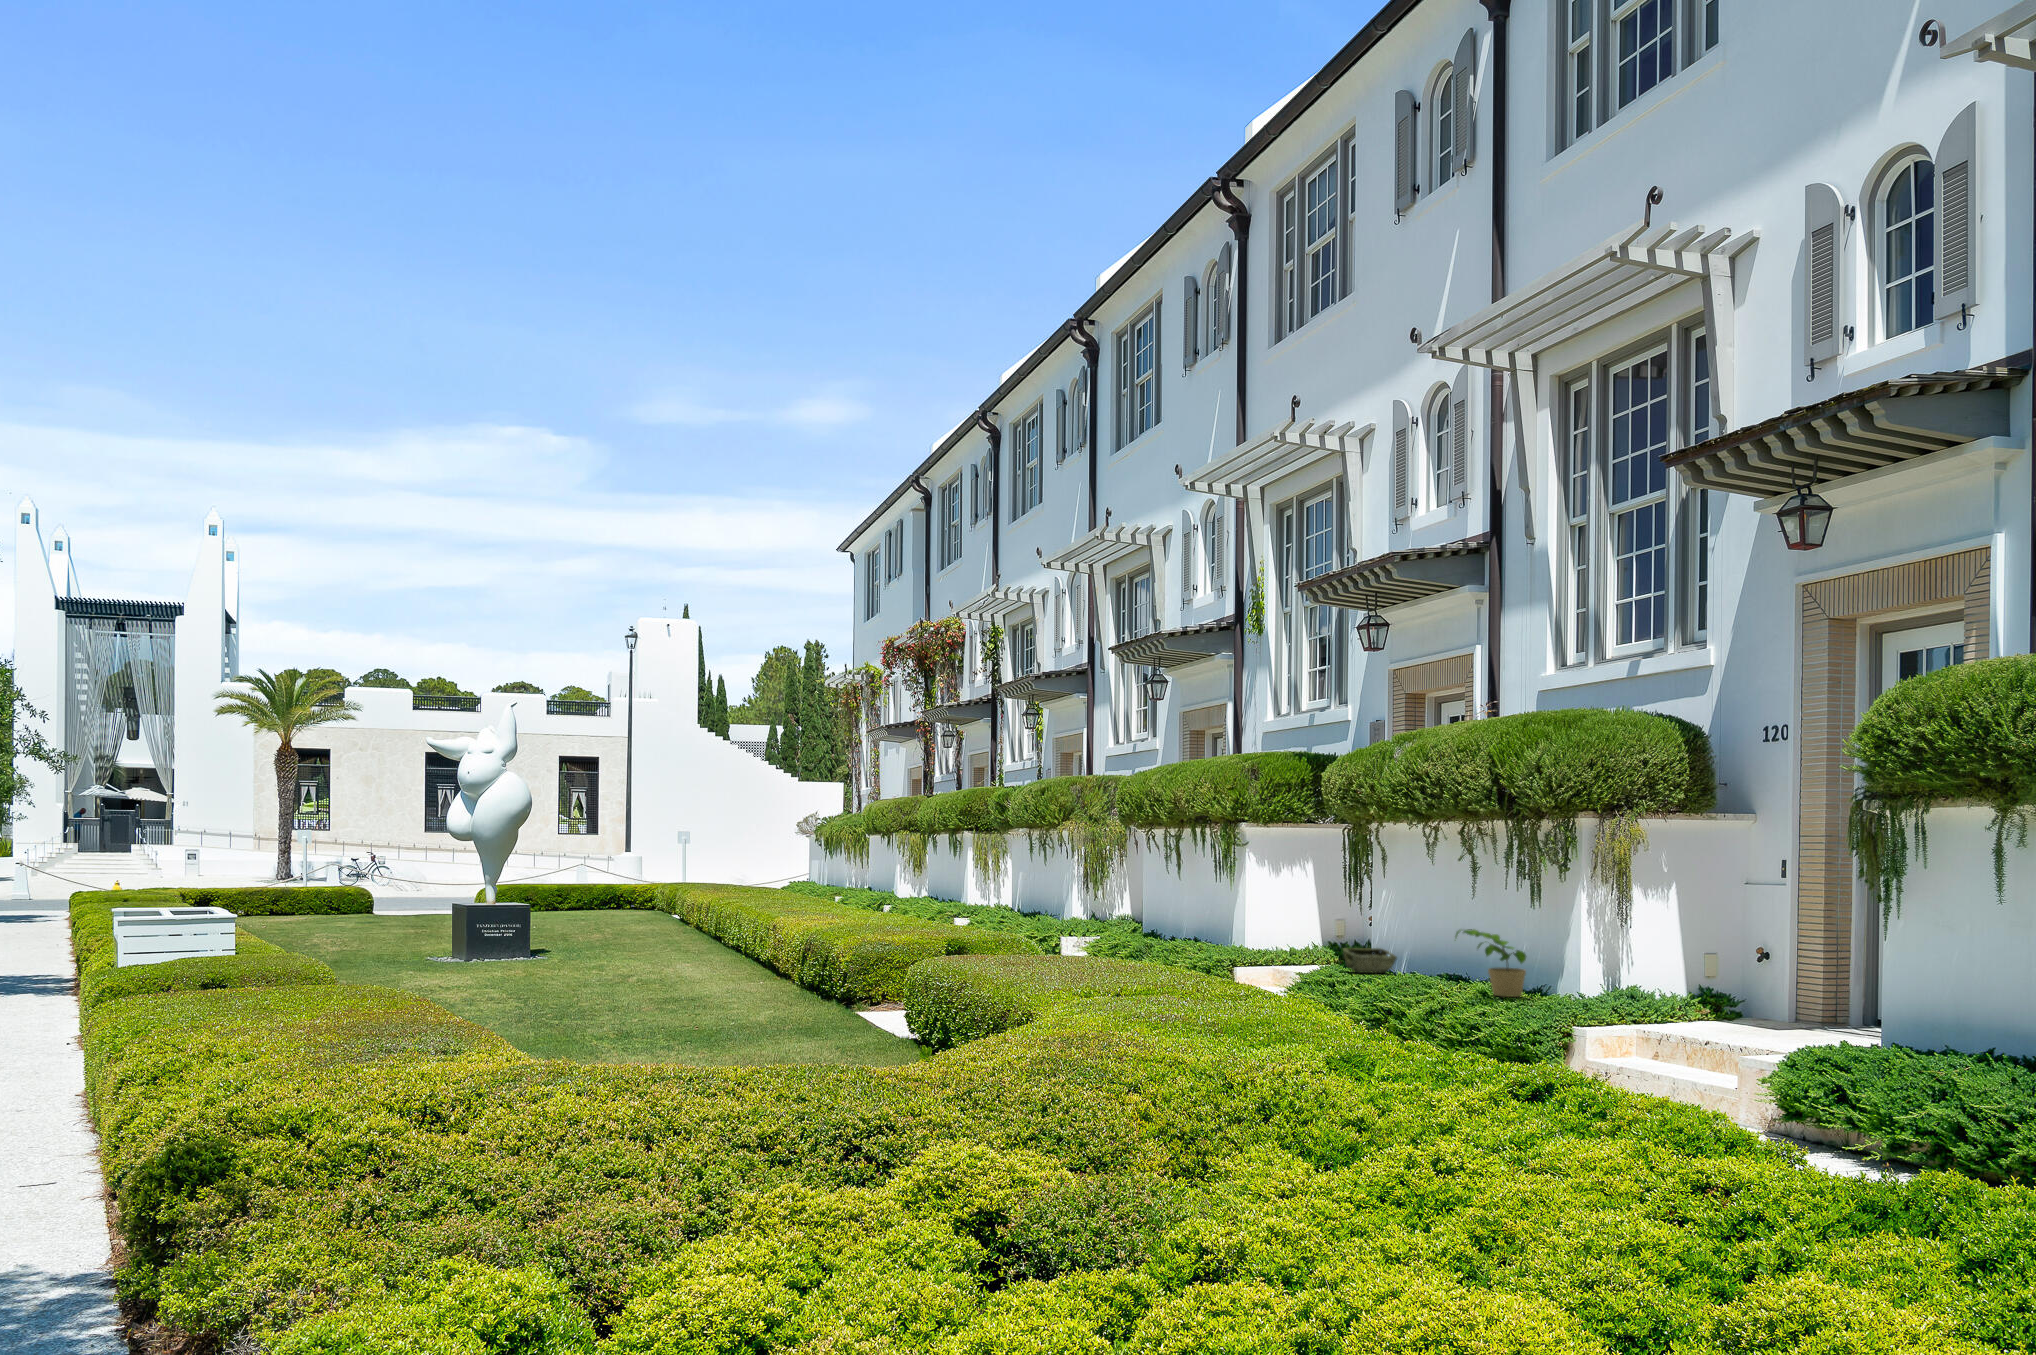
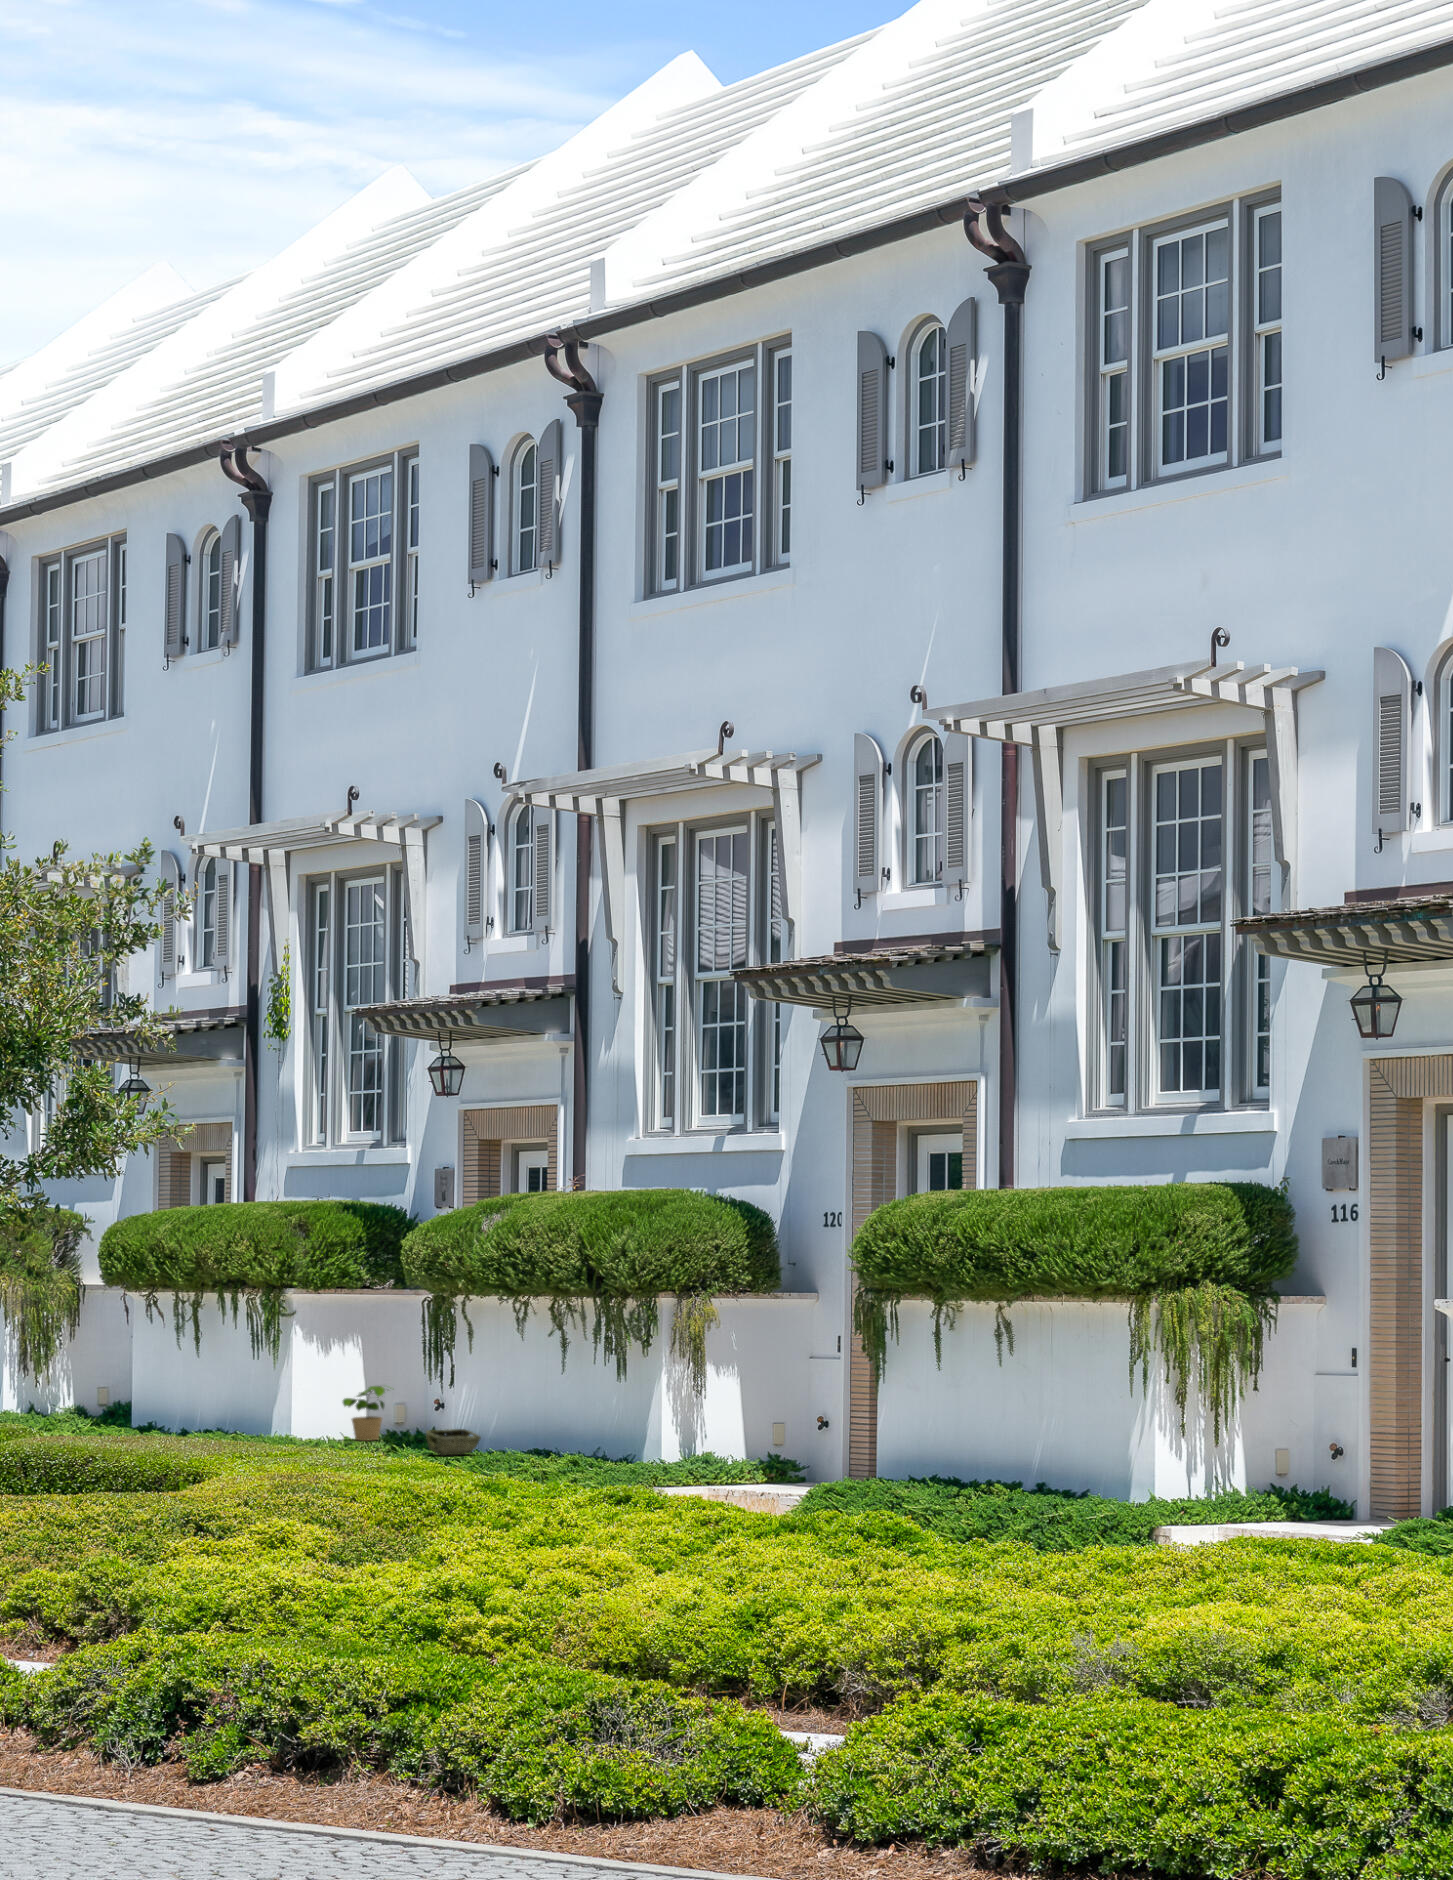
potted plant: present [1455,929,1526,997] -> present [343,1386,385,1441]

